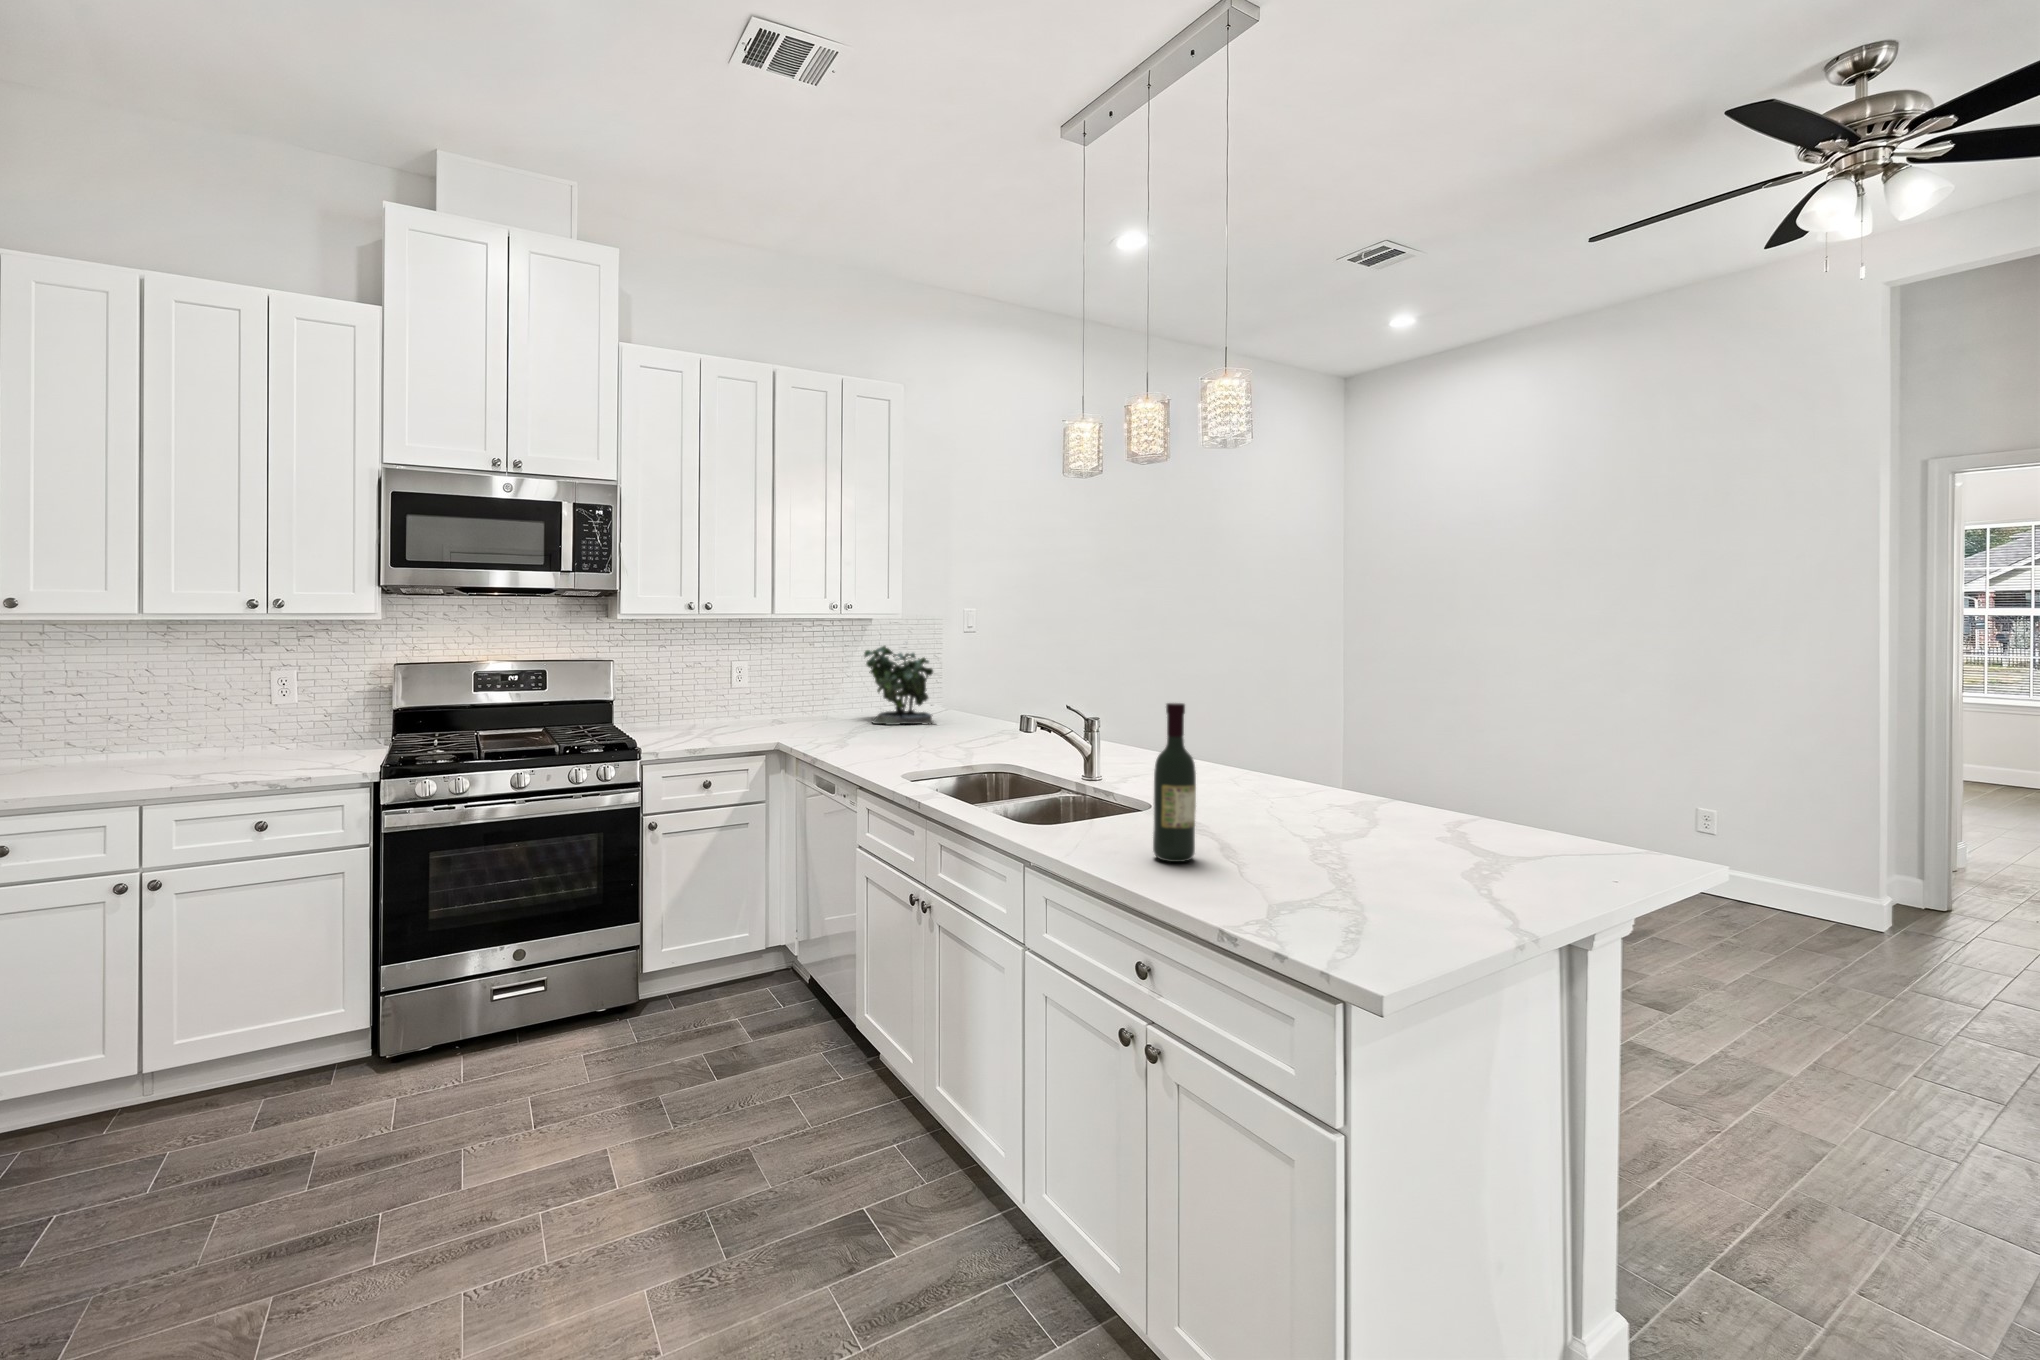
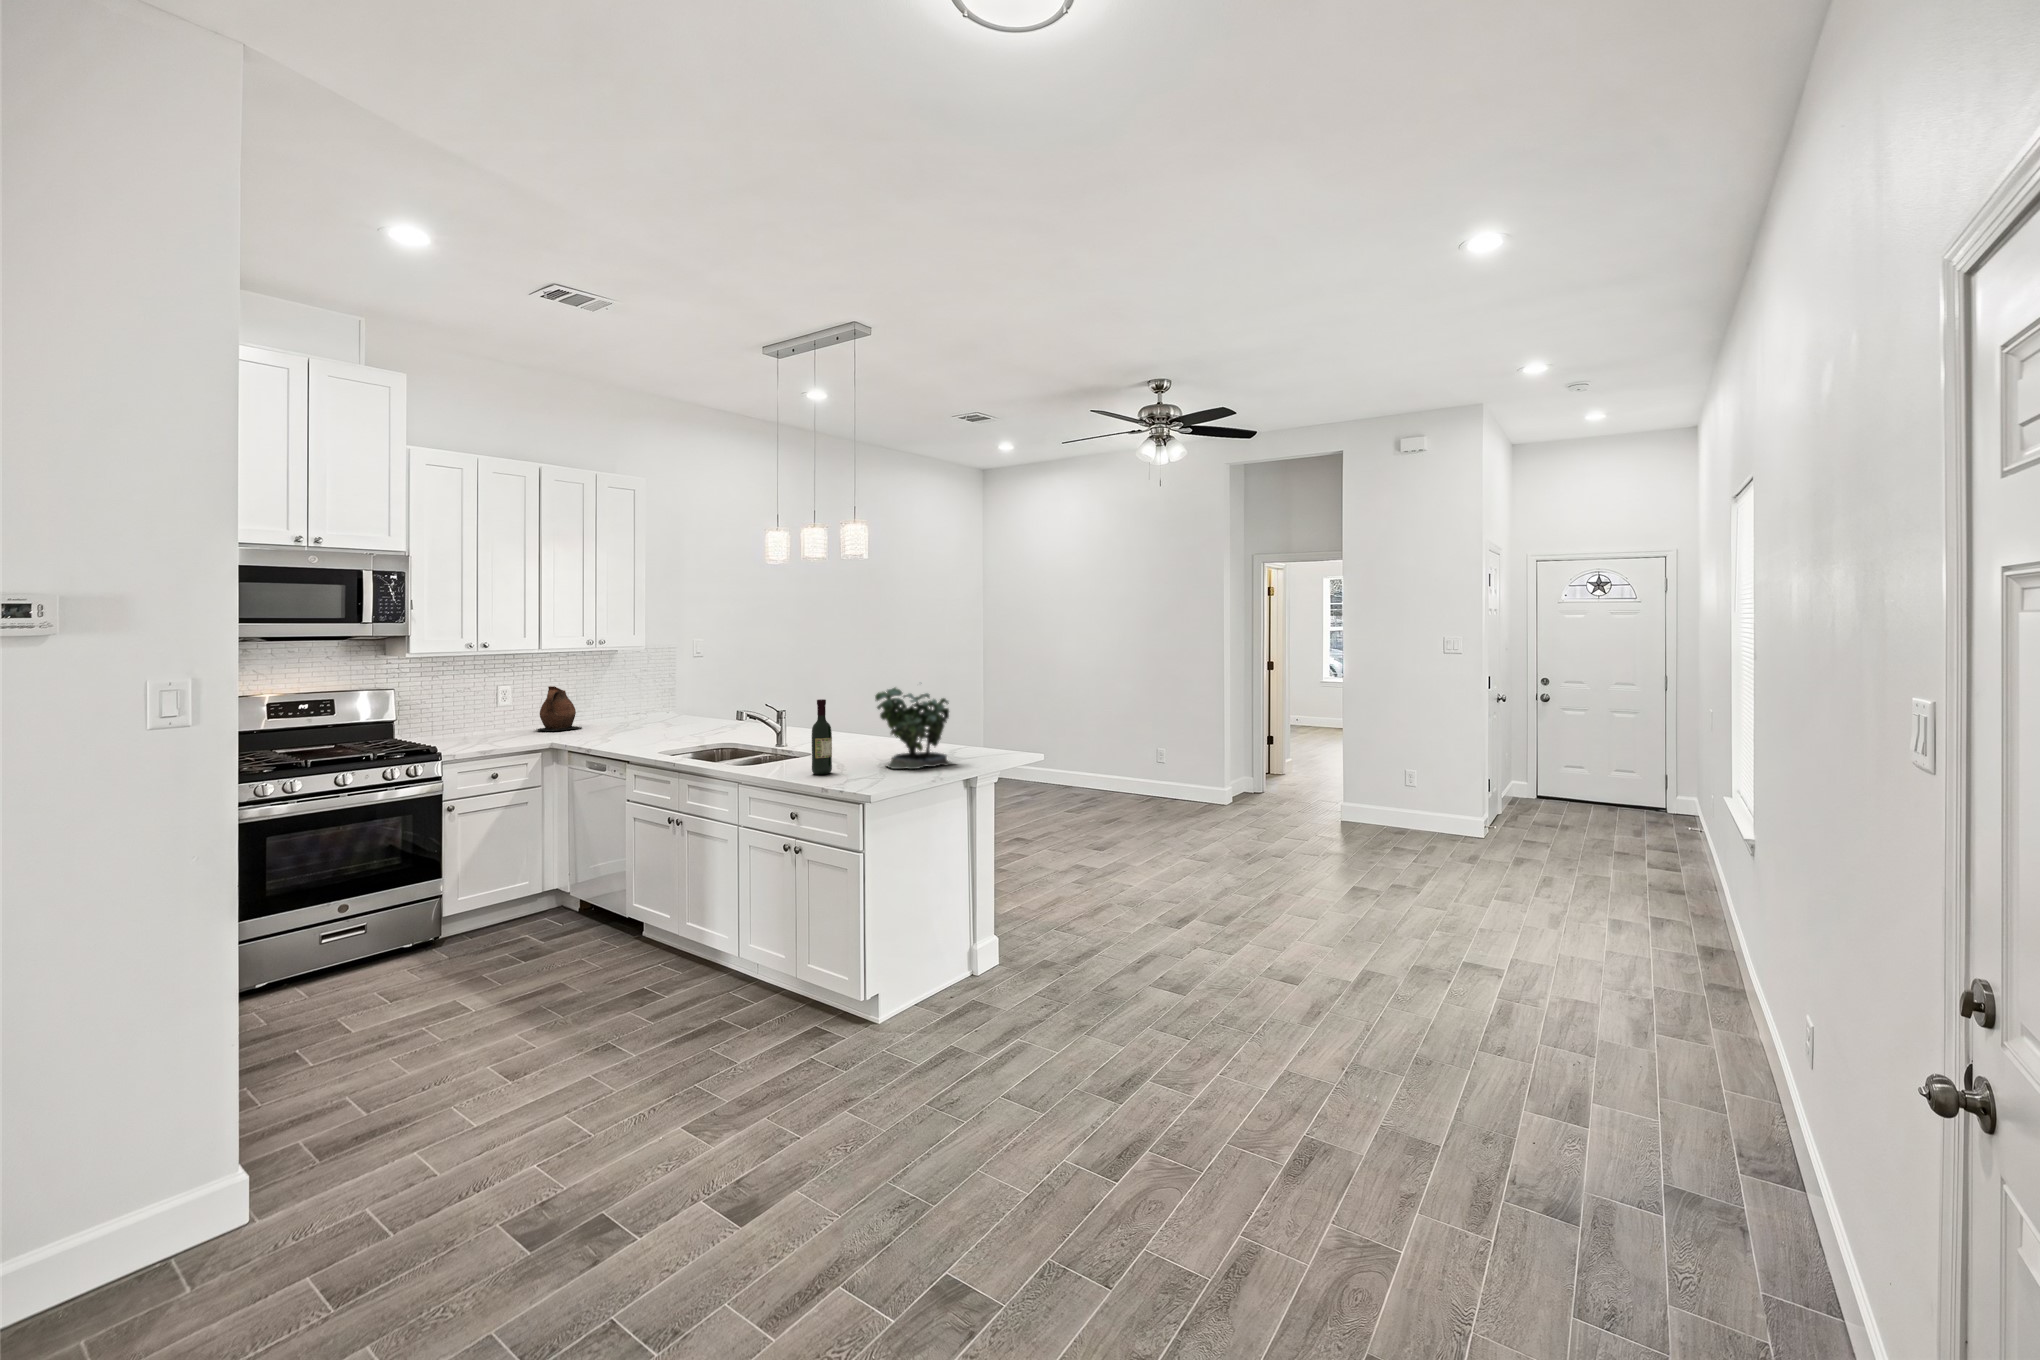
potted plant: present [864,646,934,725] -> present [875,688,953,769]
ceramic pitcher: none [776,667,831,726] -> present [538,686,582,731]

